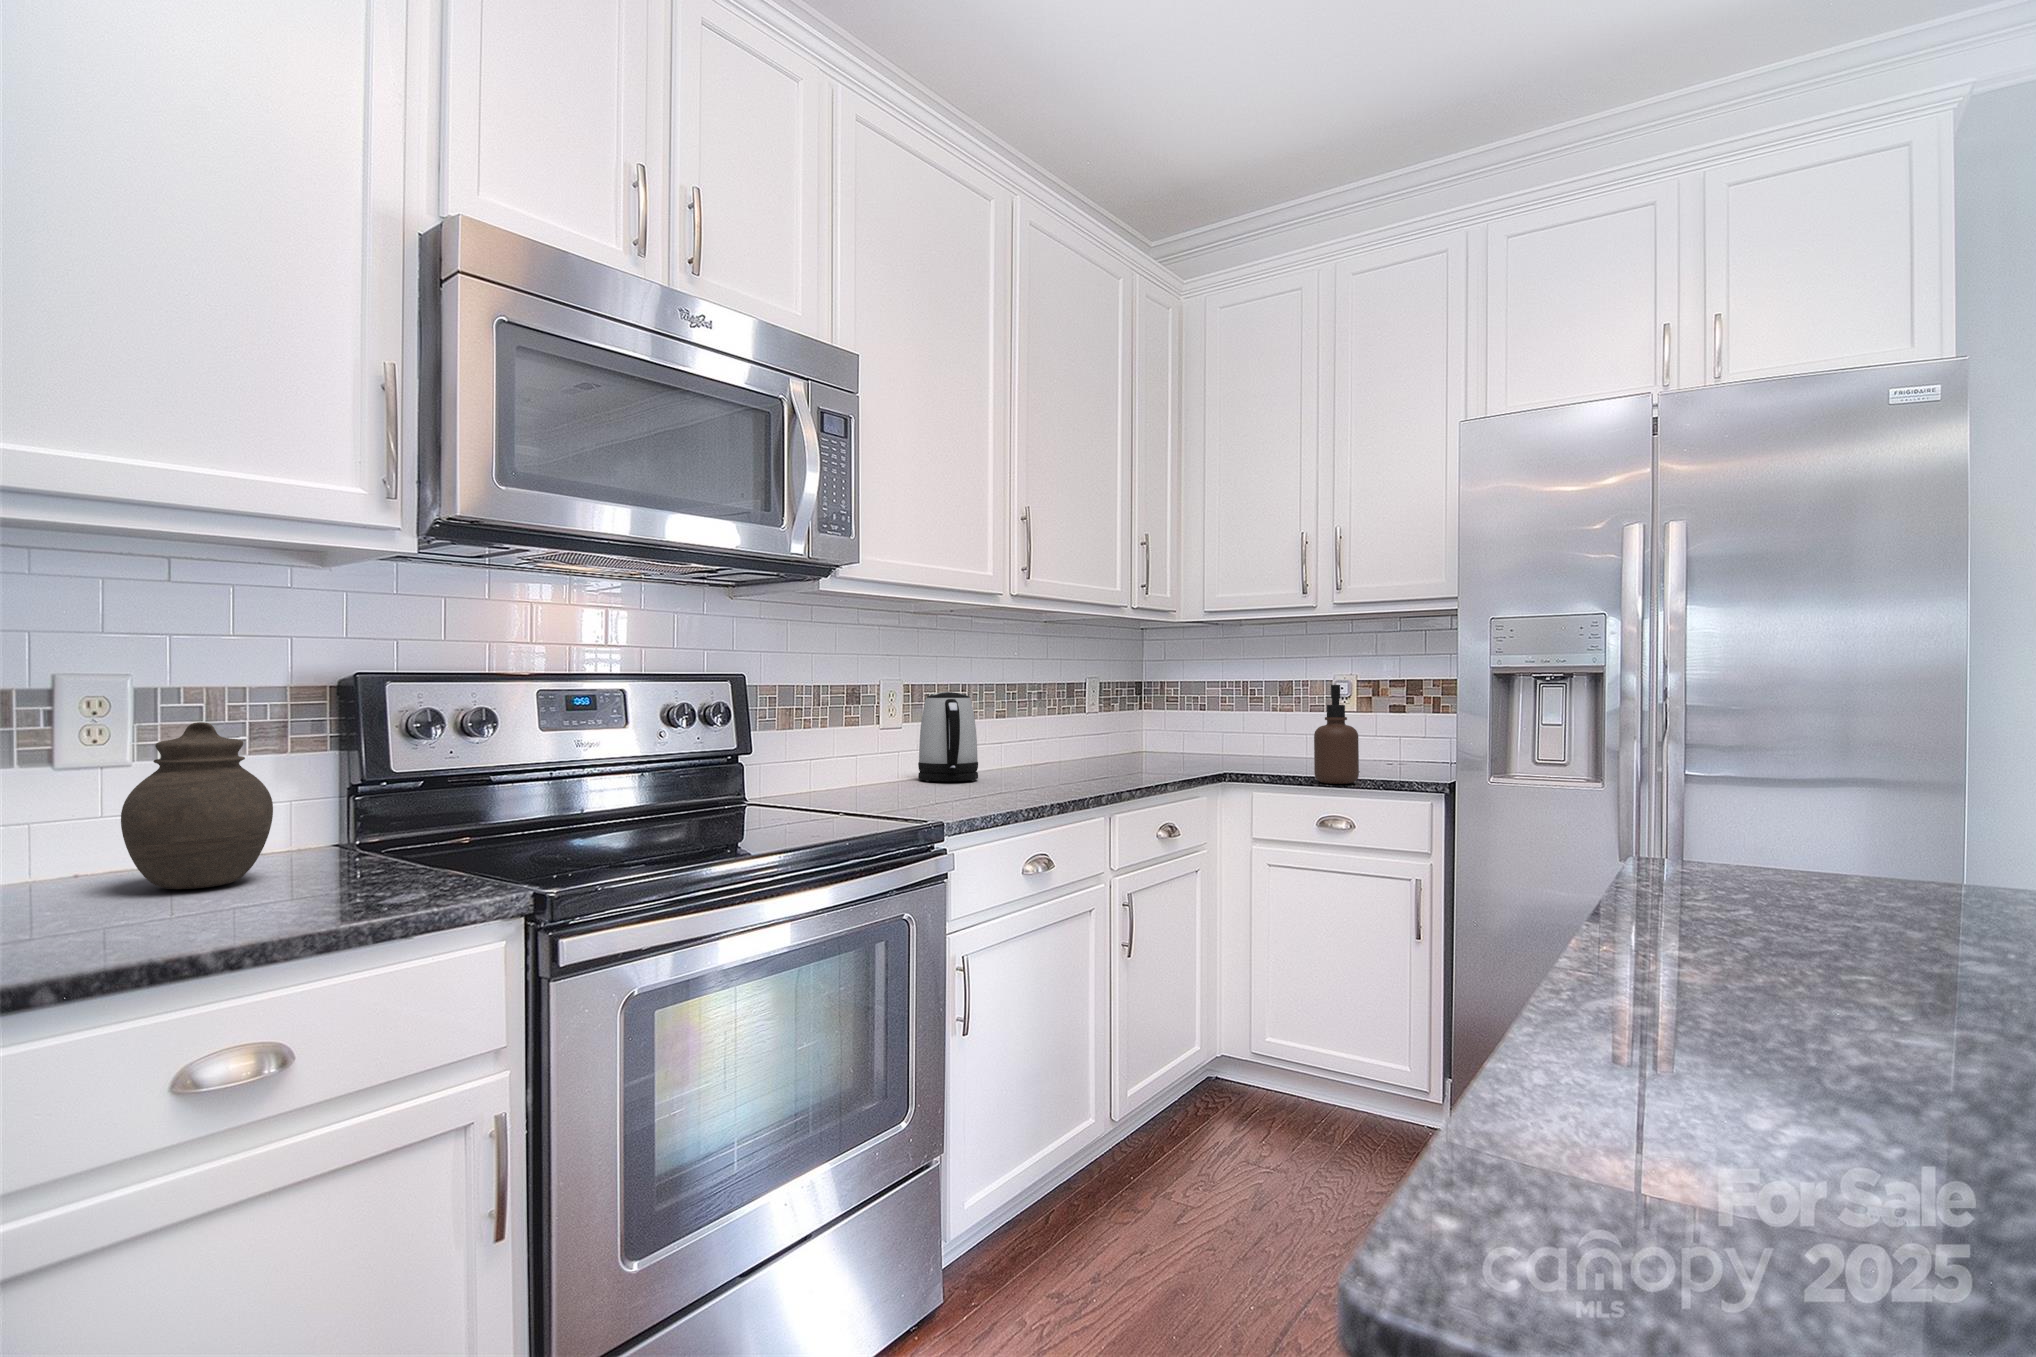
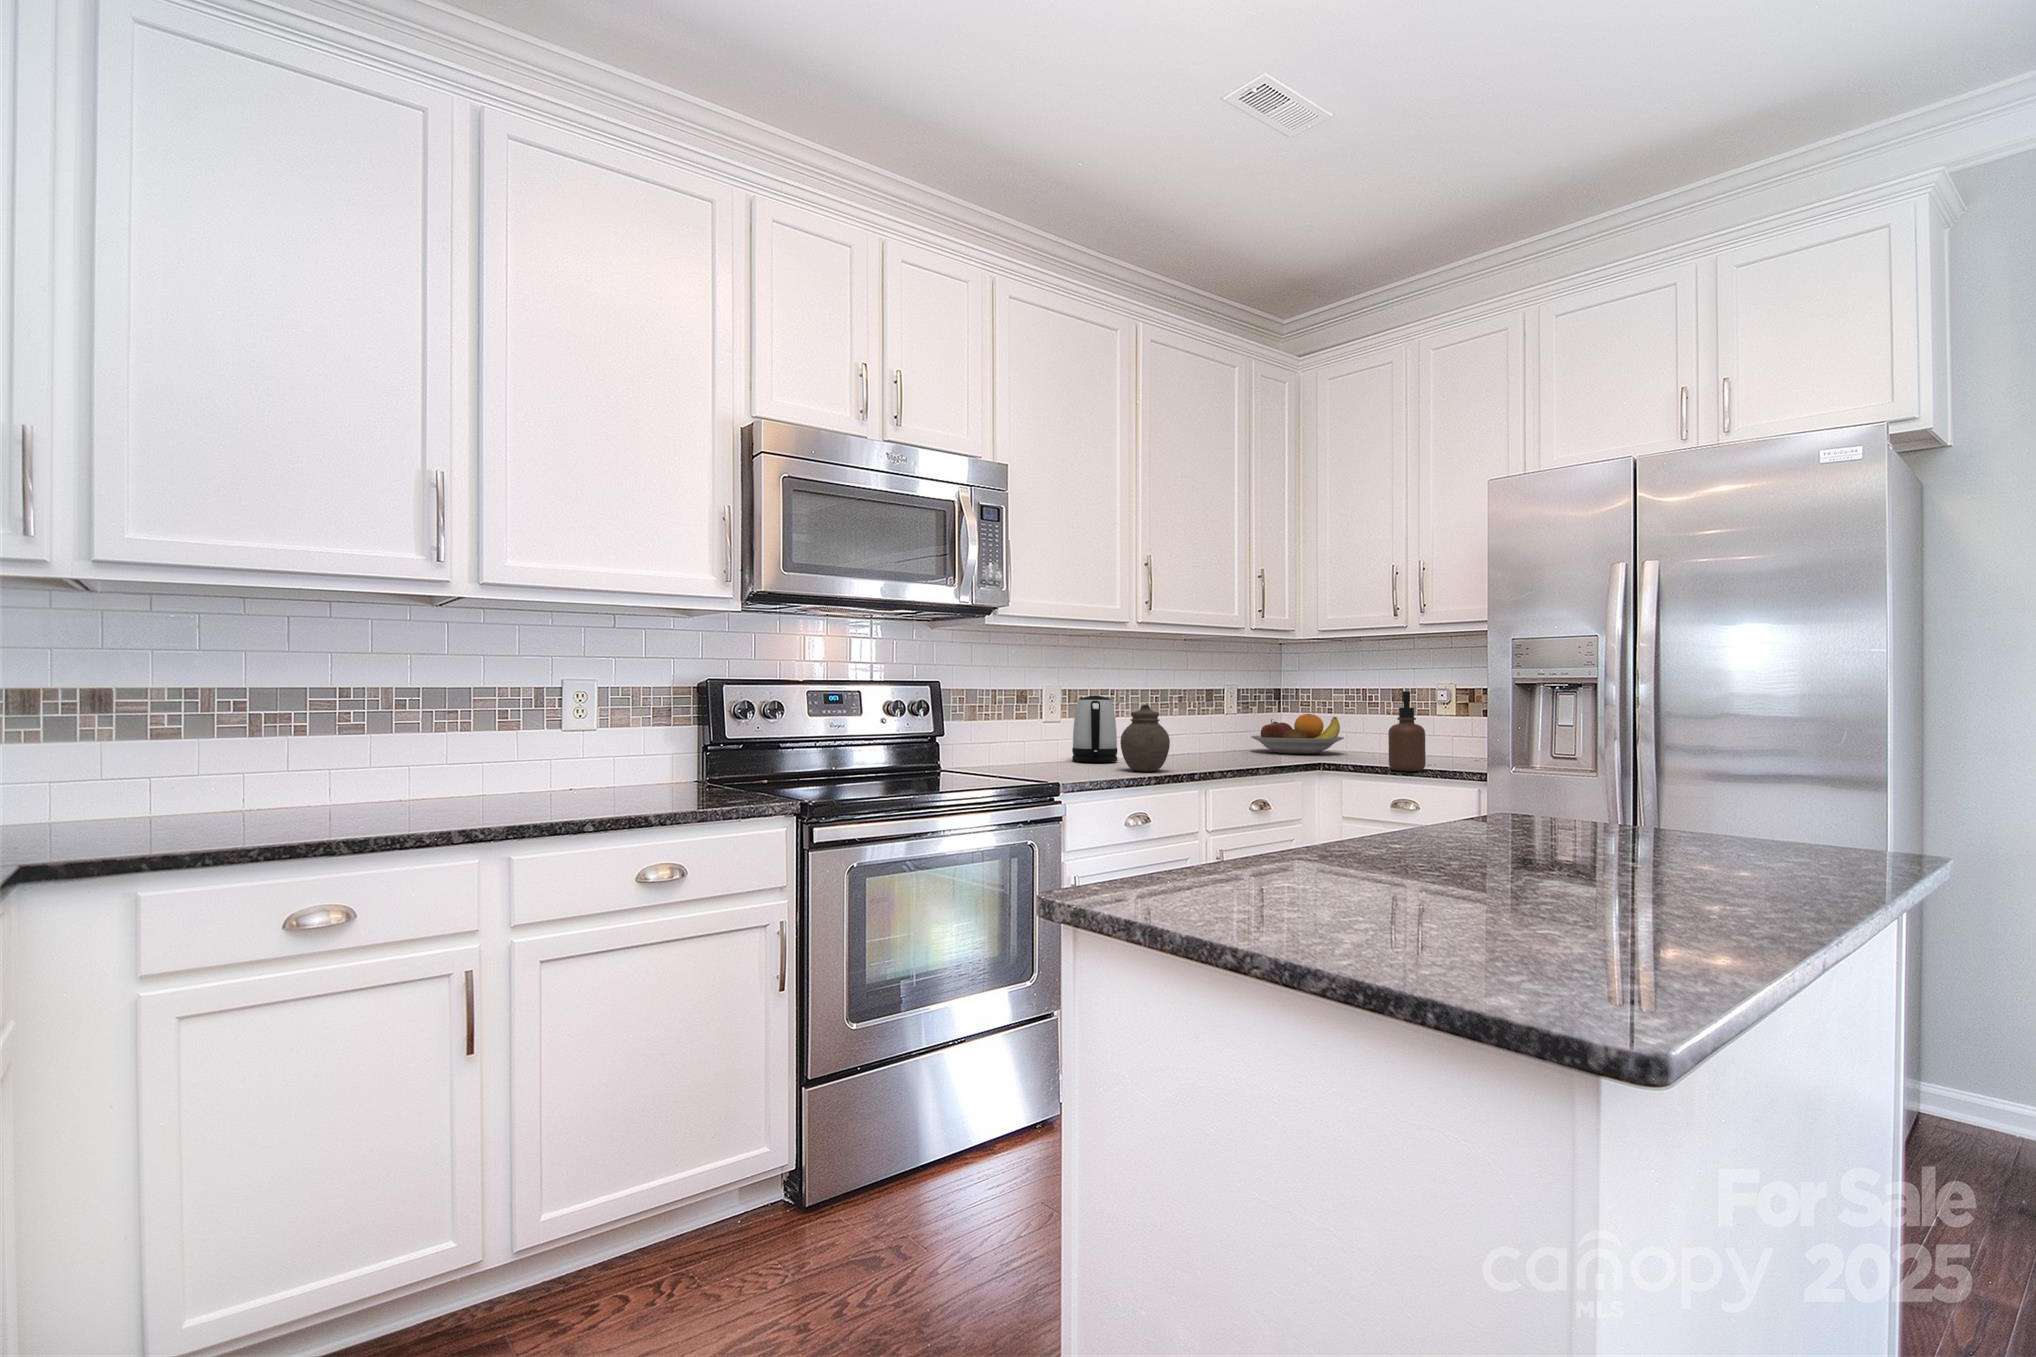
fruit bowl: none [1116,712,1226,760] -> present [1251,714,1344,754]
jar: present [121,722,273,889] -> present [1120,705,1170,772]

